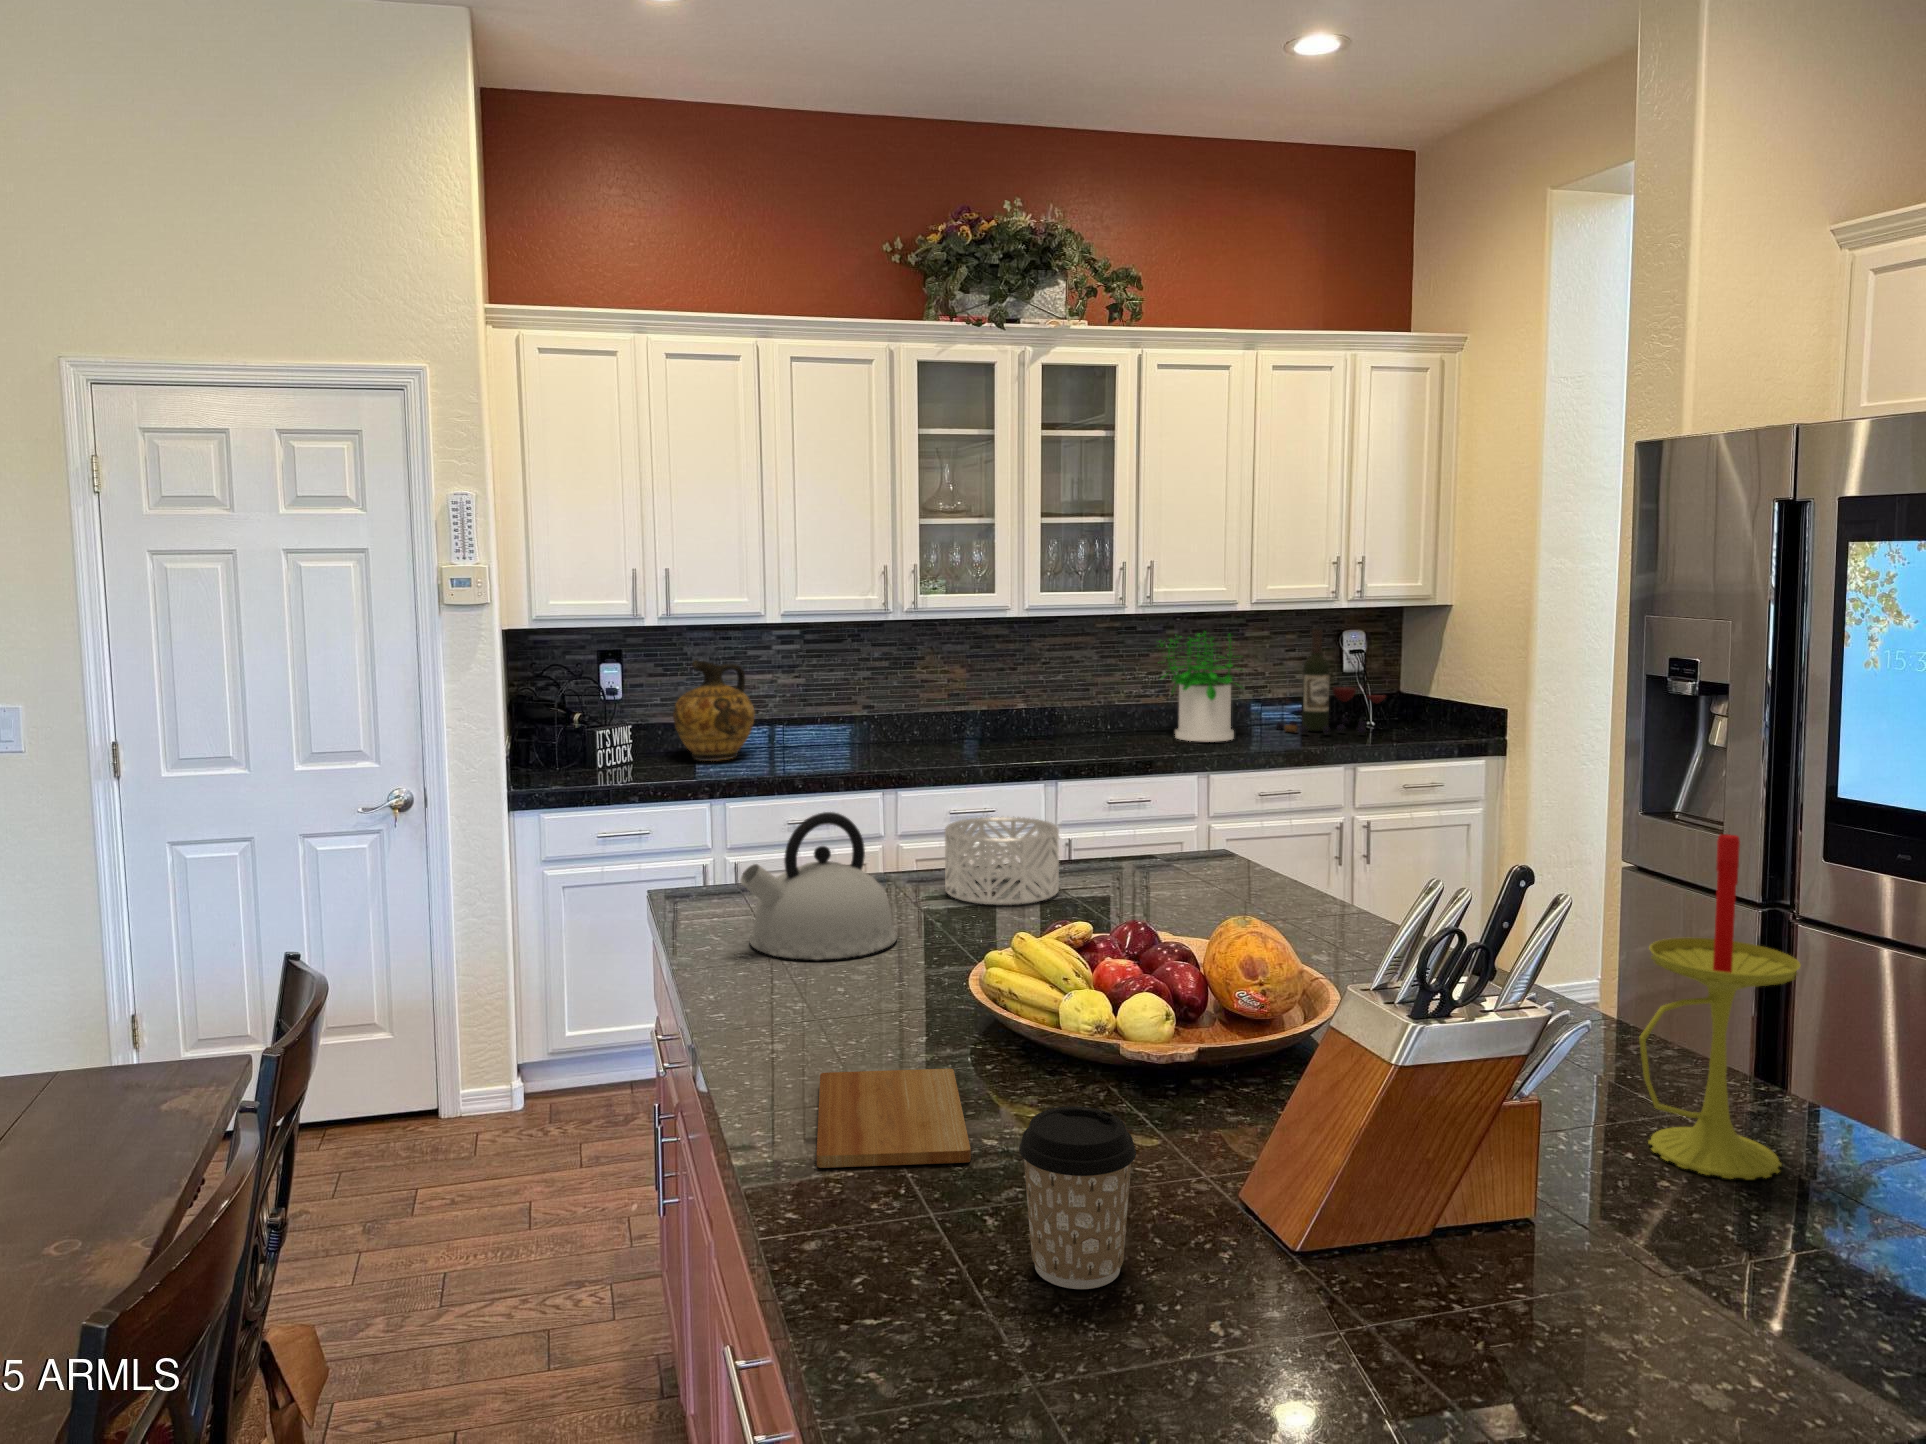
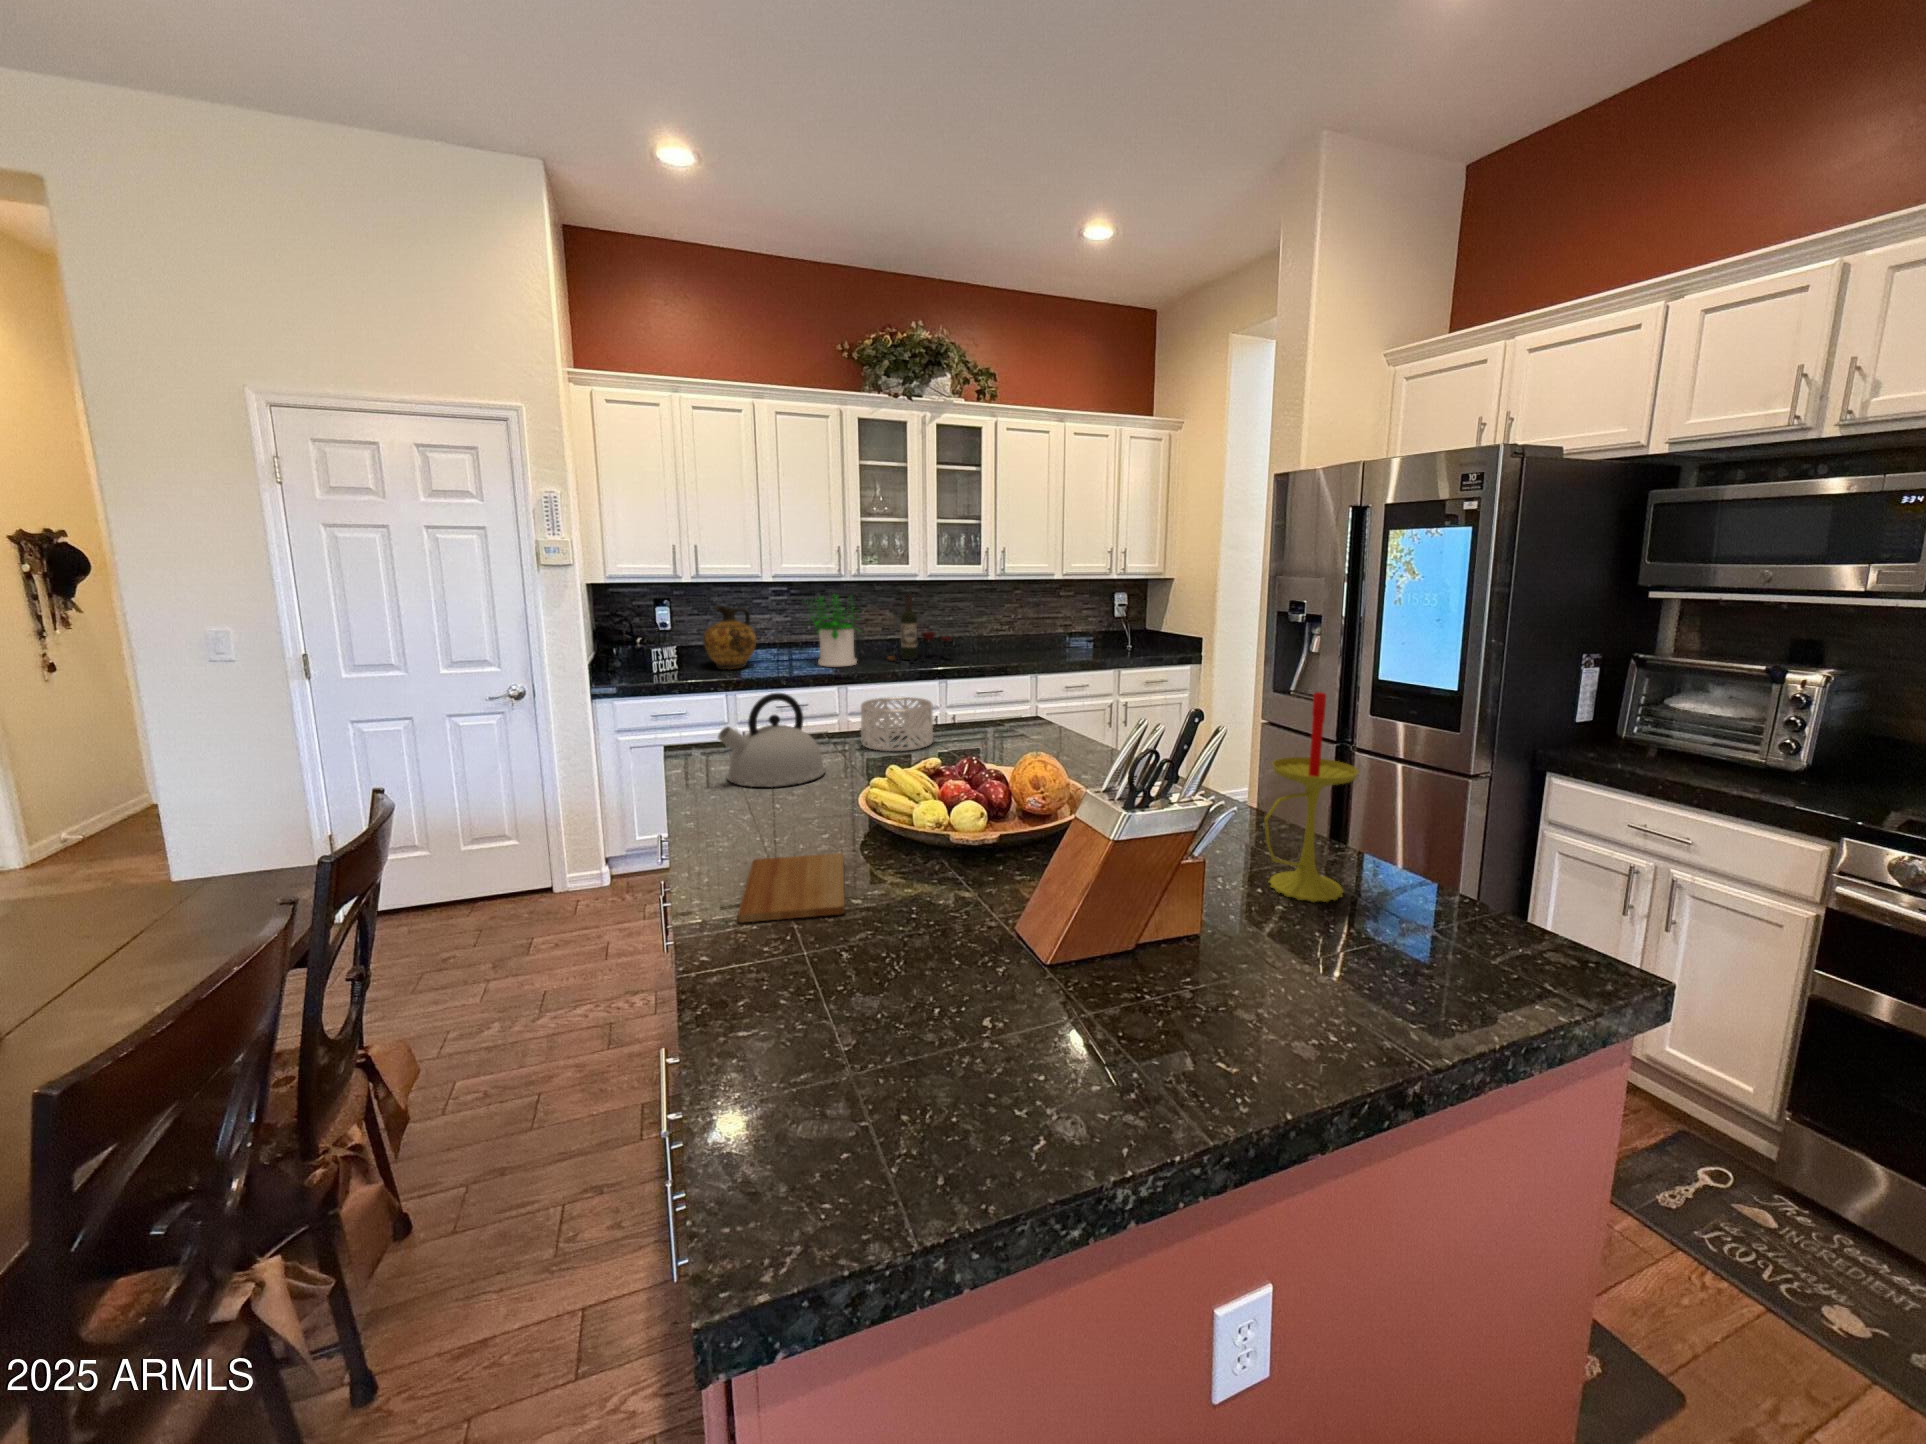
wine bottle: present [1276,628,1386,733] -> present [885,593,952,661]
potted plant: present [1161,632,1234,742] -> present [805,595,858,666]
coffee cup: present [1019,1106,1136,1289] -> none [862,876,941,997]

